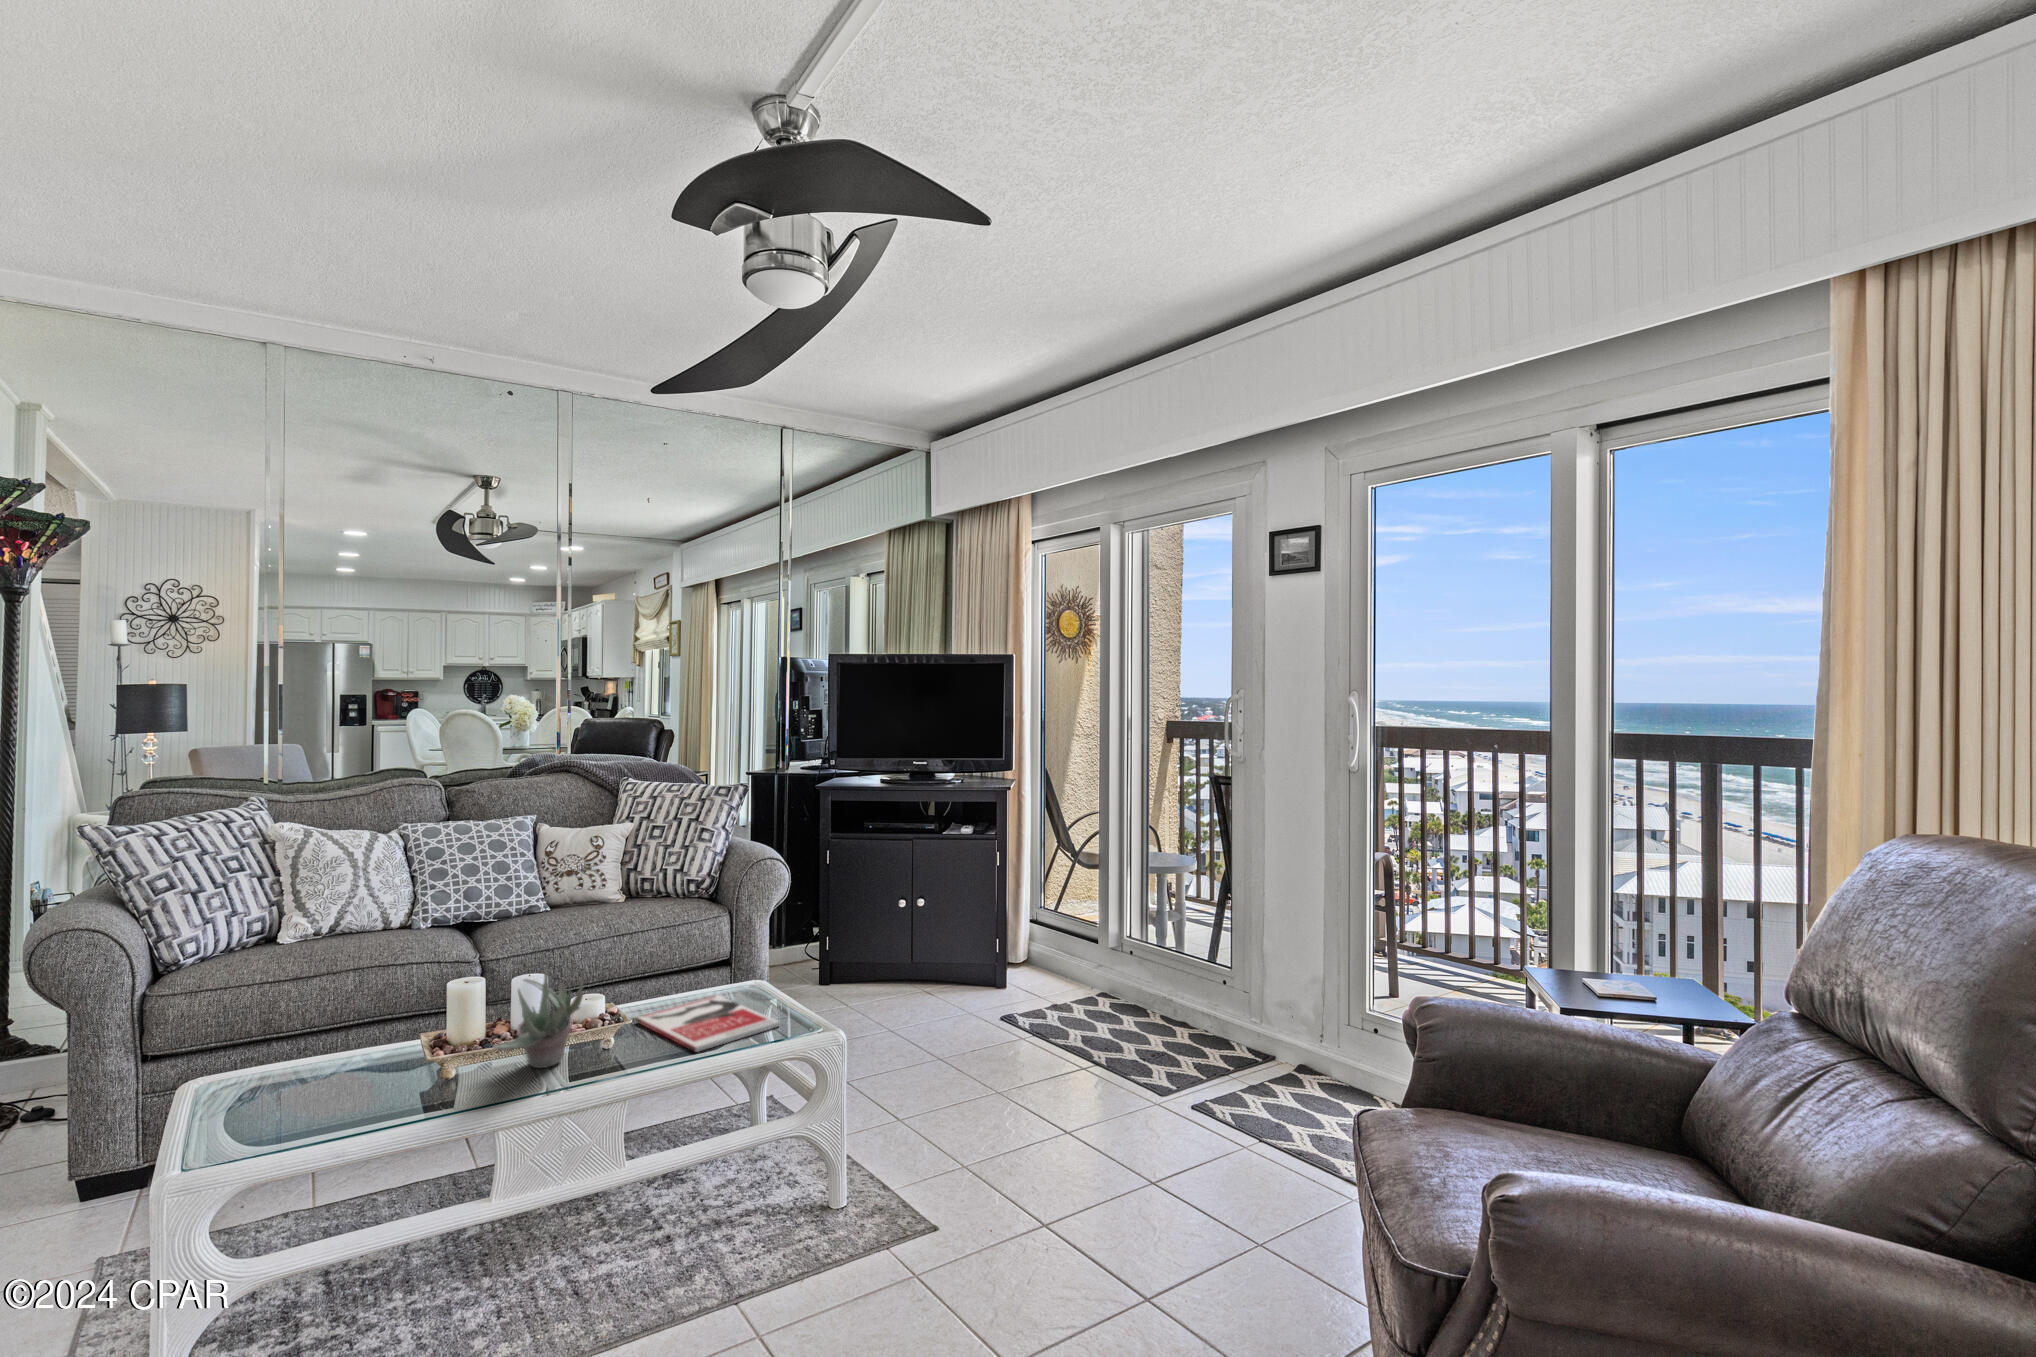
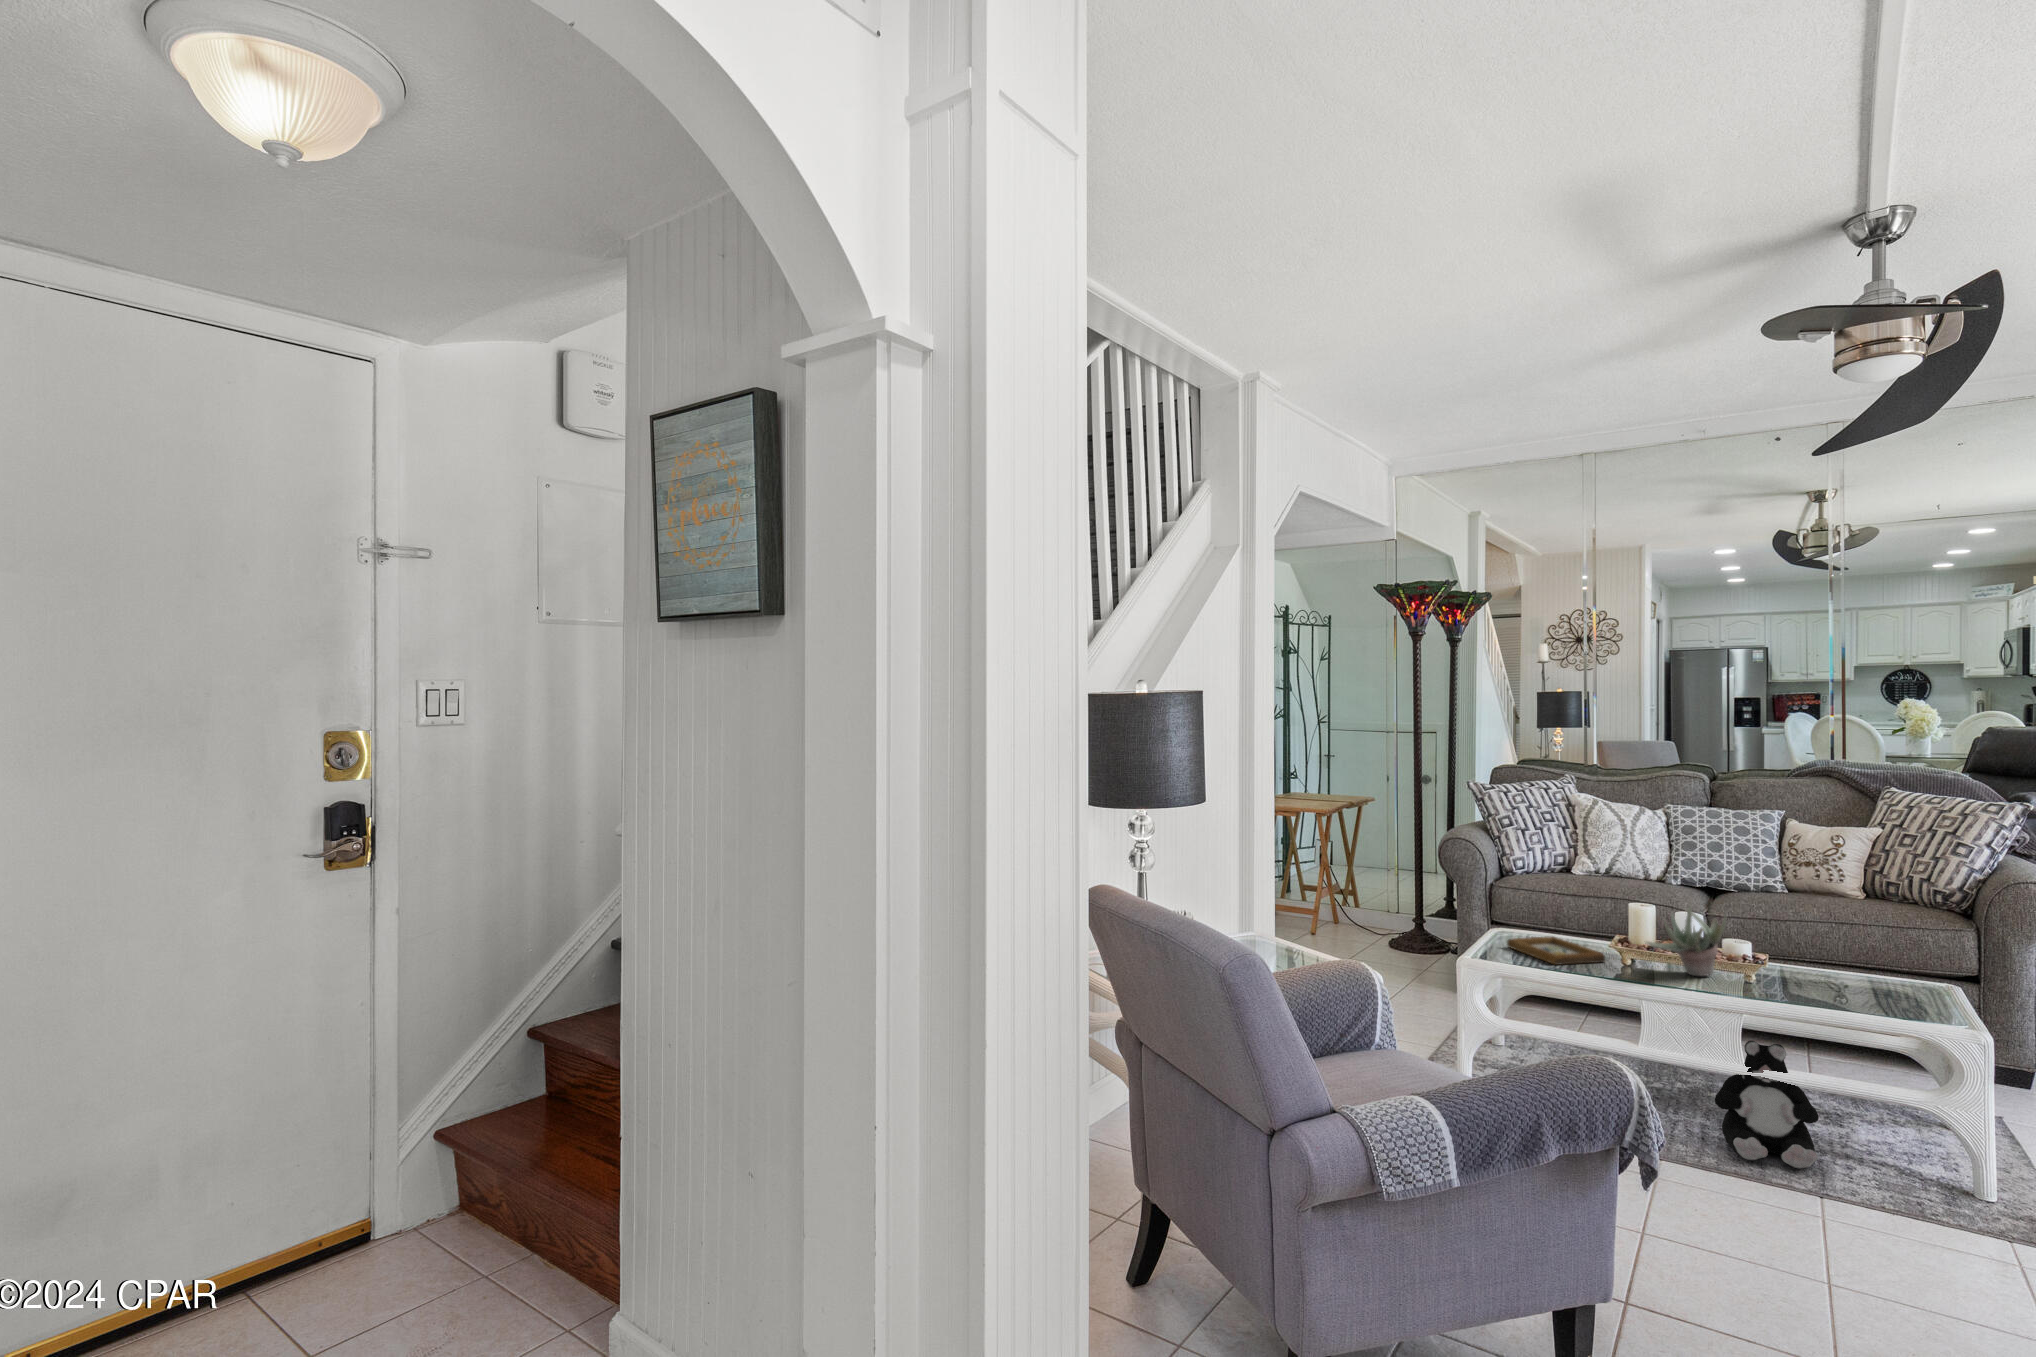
book: present [636,996,780,1052] -> none [1795,972,1931,1011]
picture frame: none [243,1070,418,1127] -> present [1507,936,1605,965]
plush toy: none [590,1125,718,1299] -> present [1715,1041,1819,1169]

